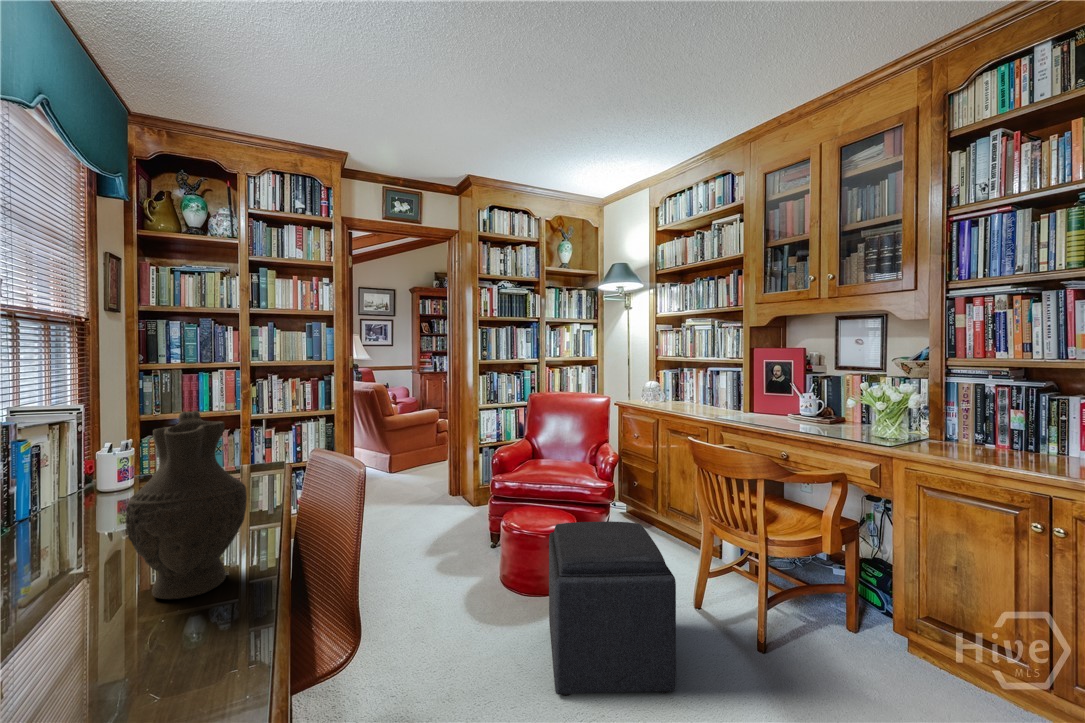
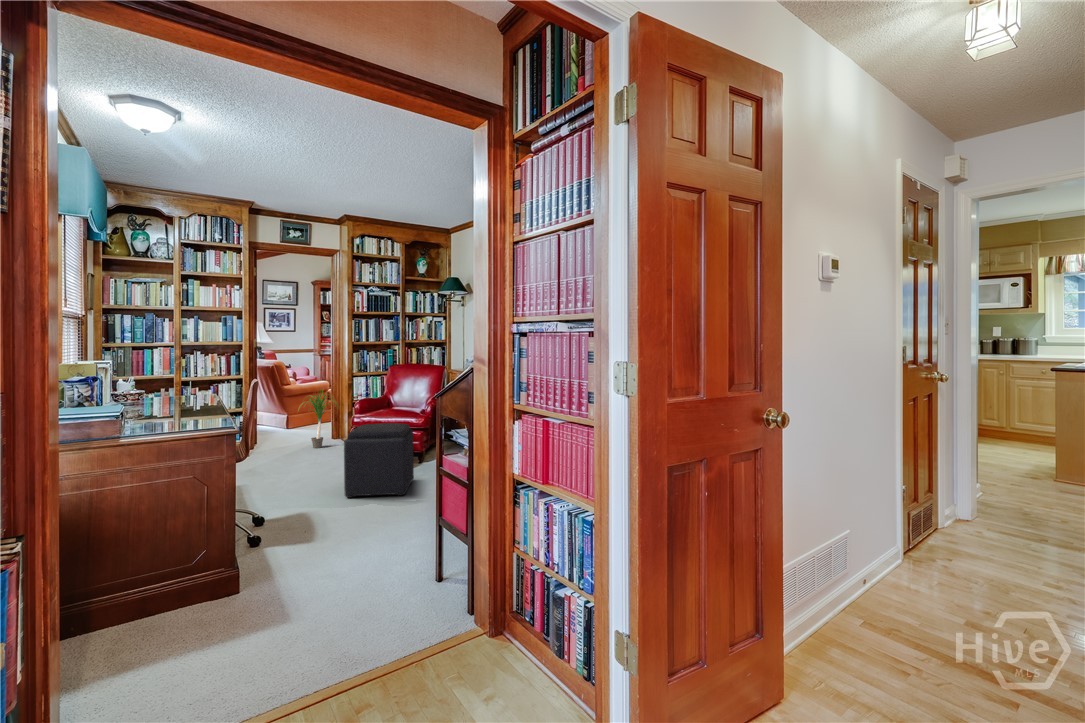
decorative vase: present [126,411,247,599] -> none [142,348,185,410]
potted plant: none [405,421,465,512] -> present [307,392,334,448]

